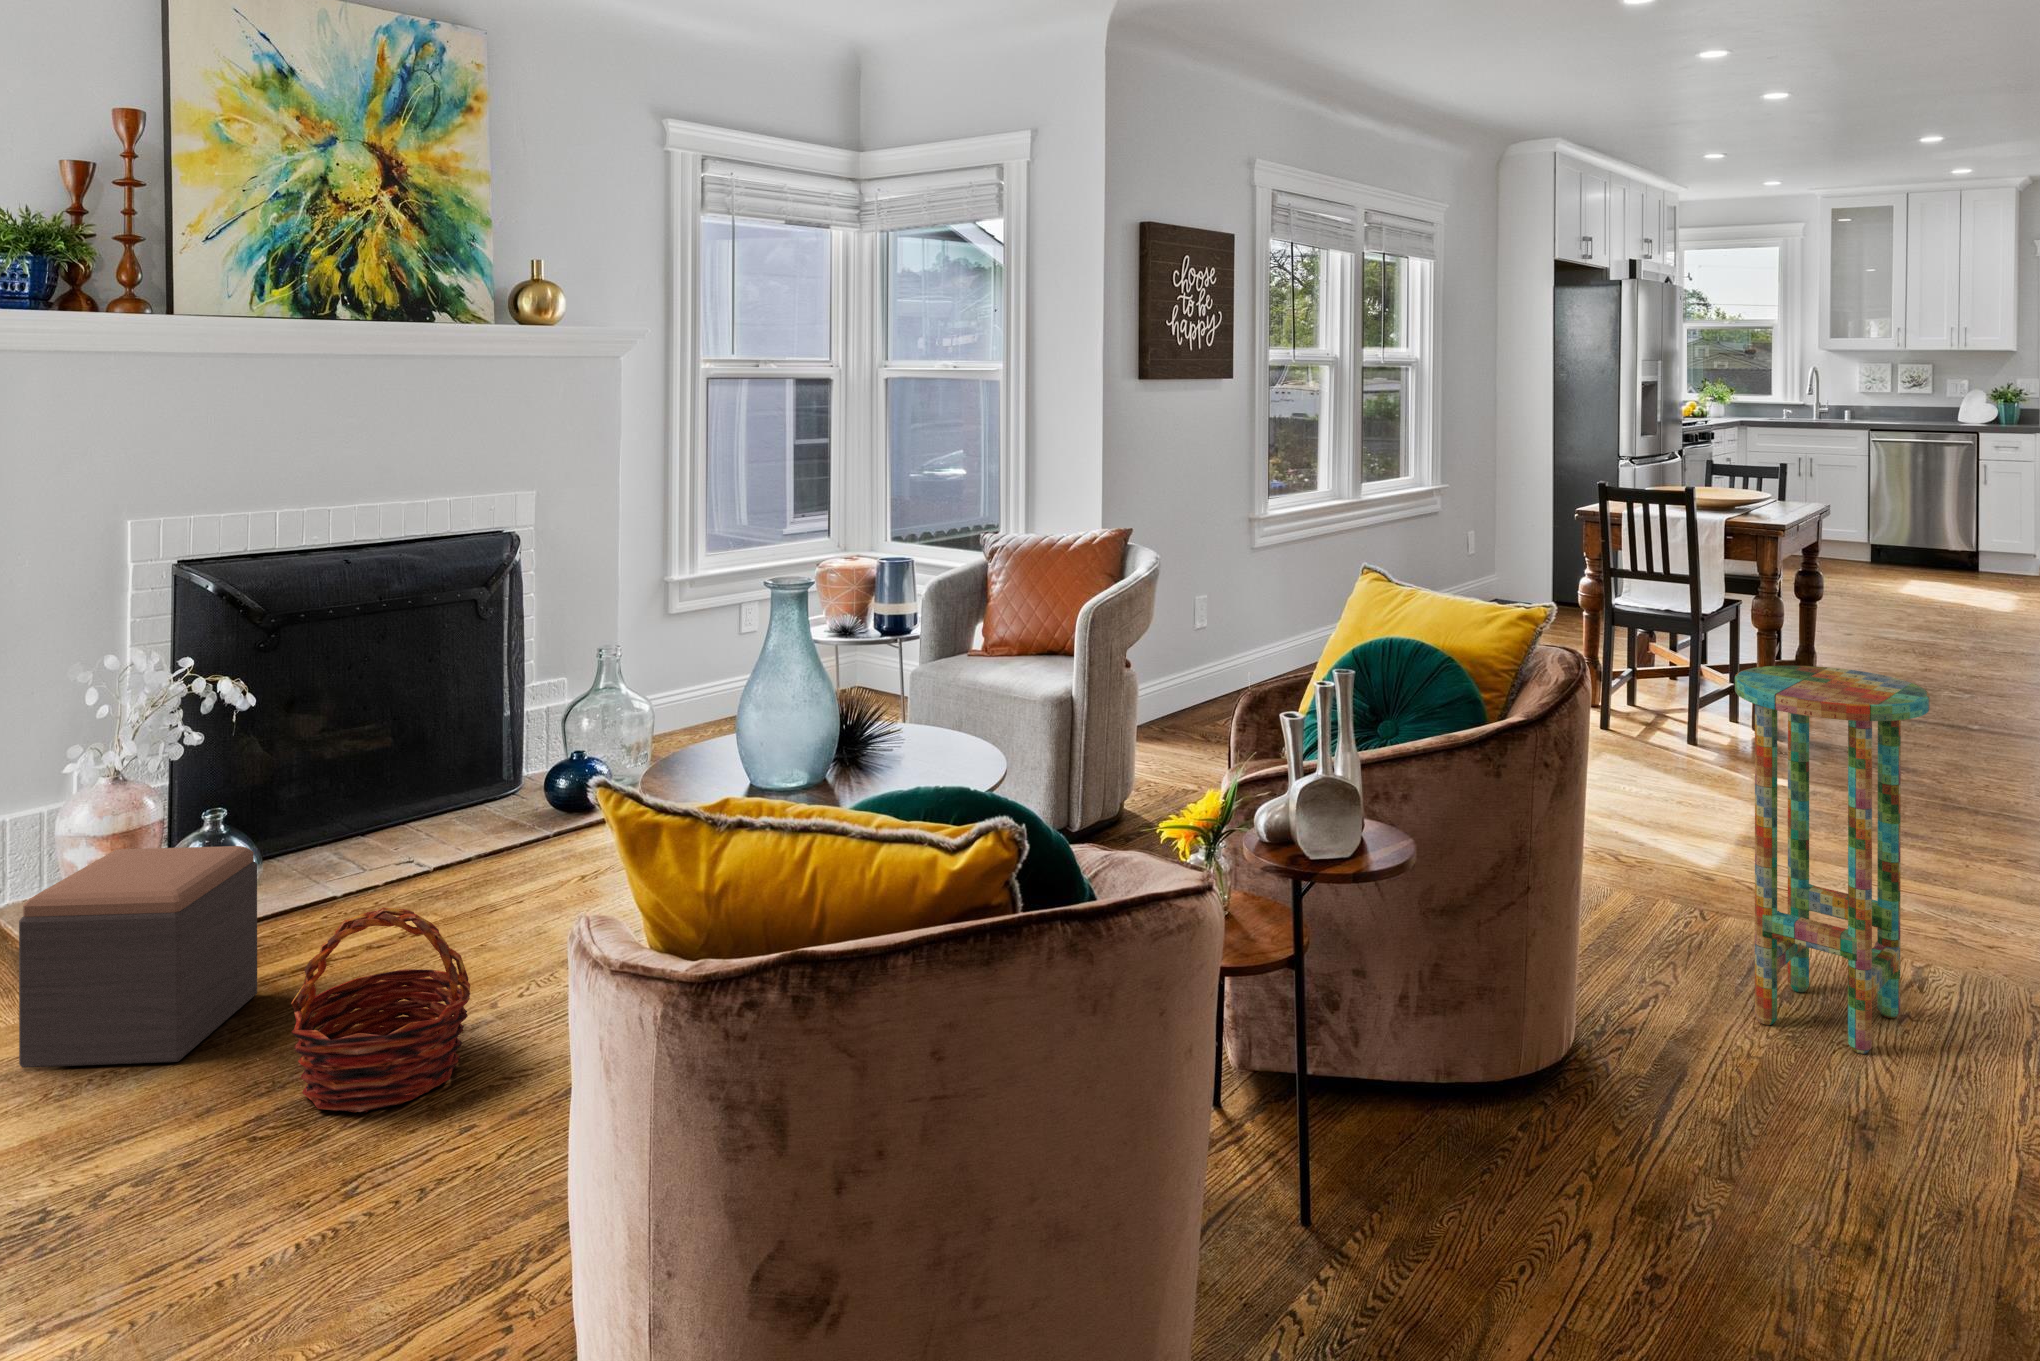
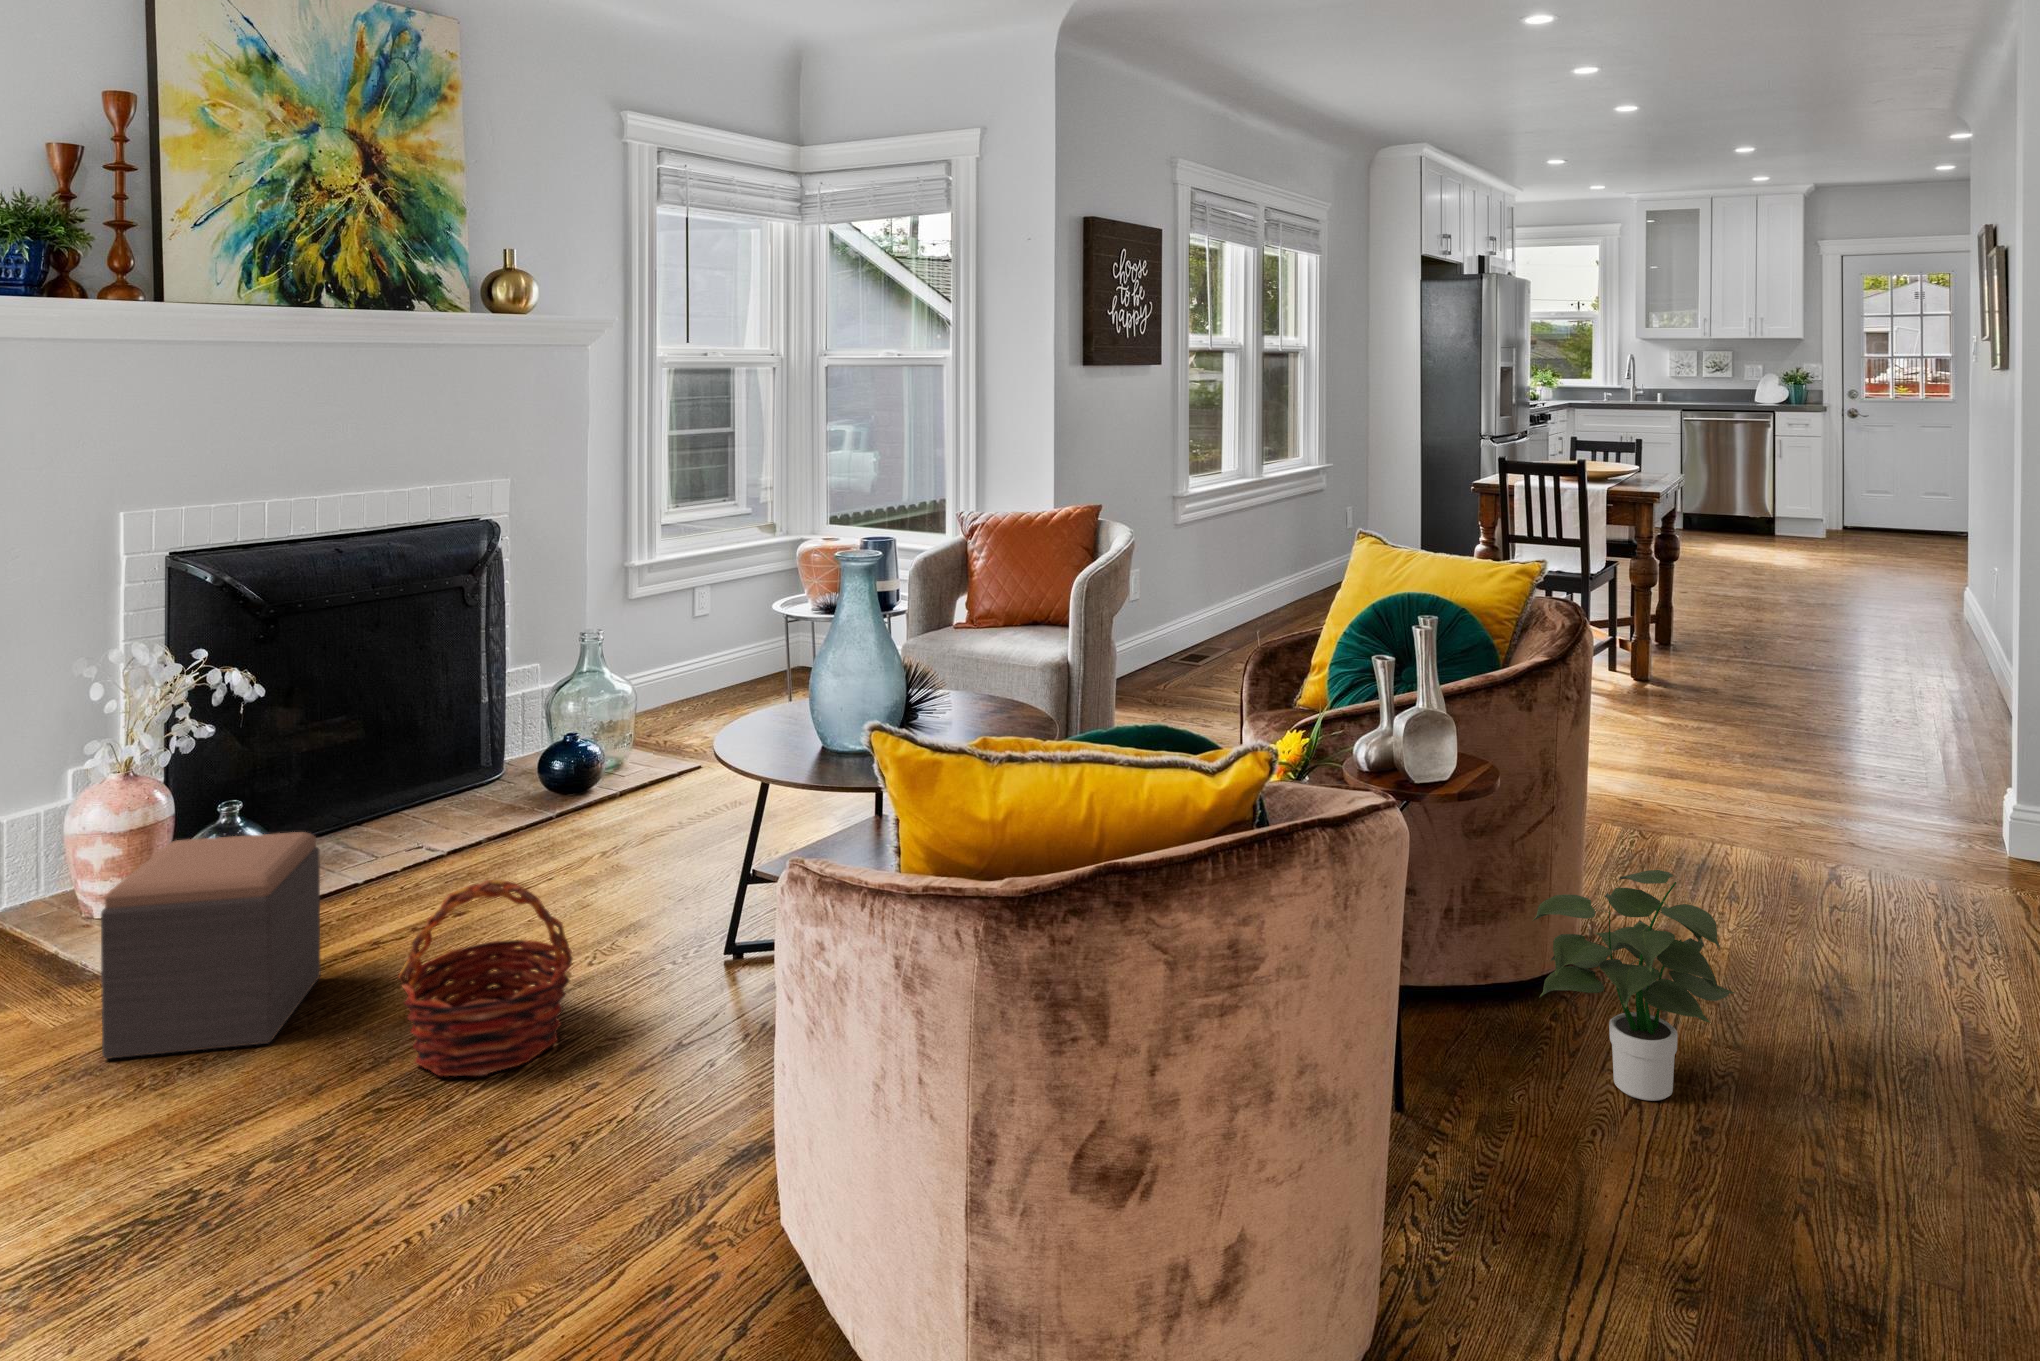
side table: present [1735,666,1930,1054] -> none [1692,612,1859,942]
potted plant: none [1478,967,1717,1239] -> present [1533,870,1734,1101]

